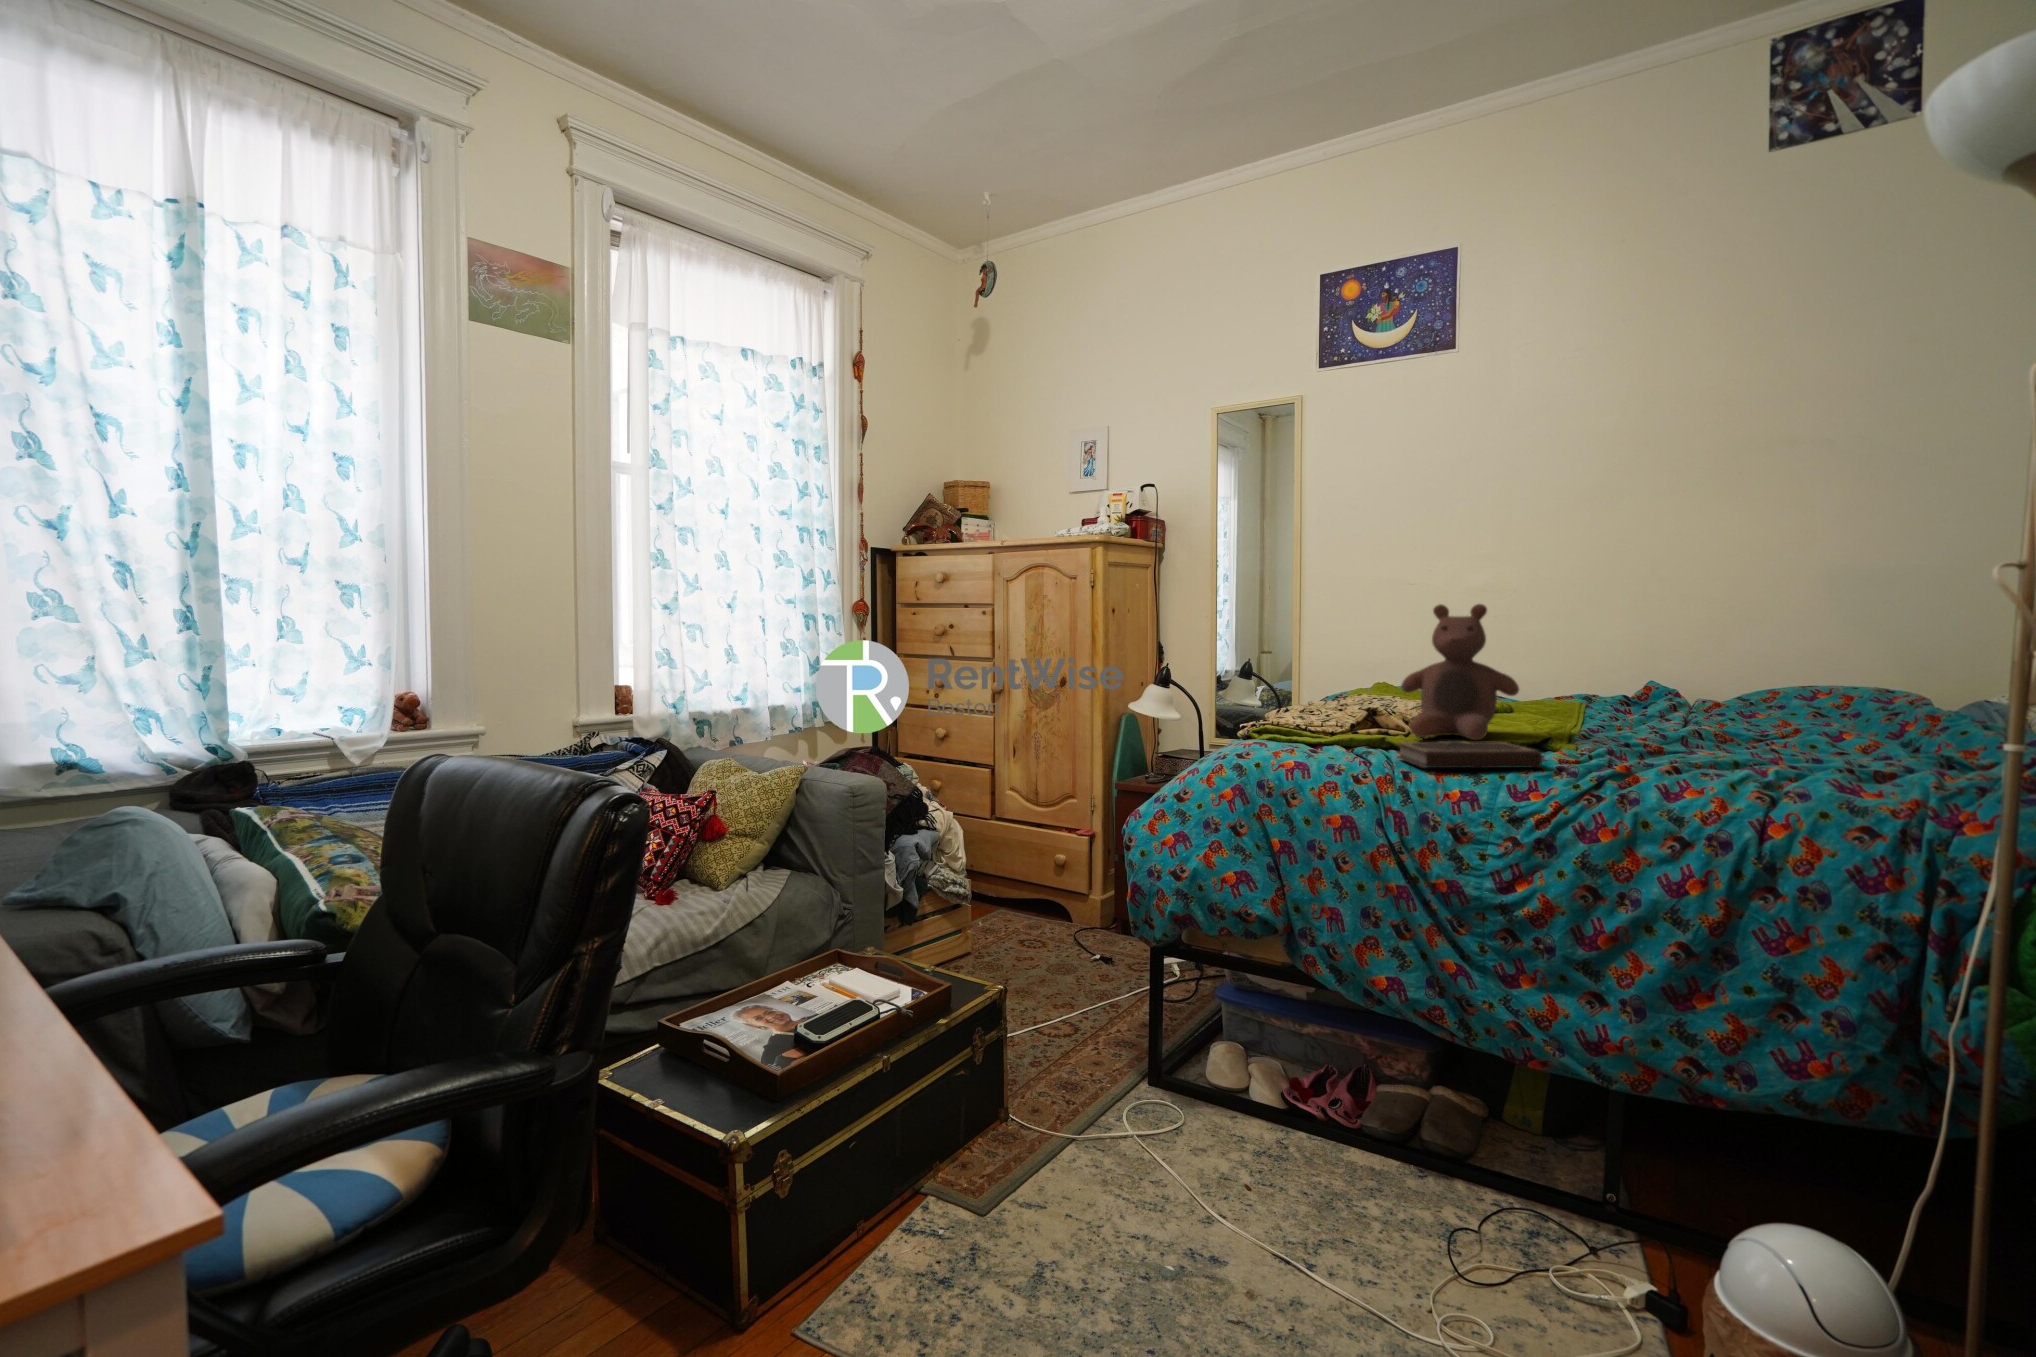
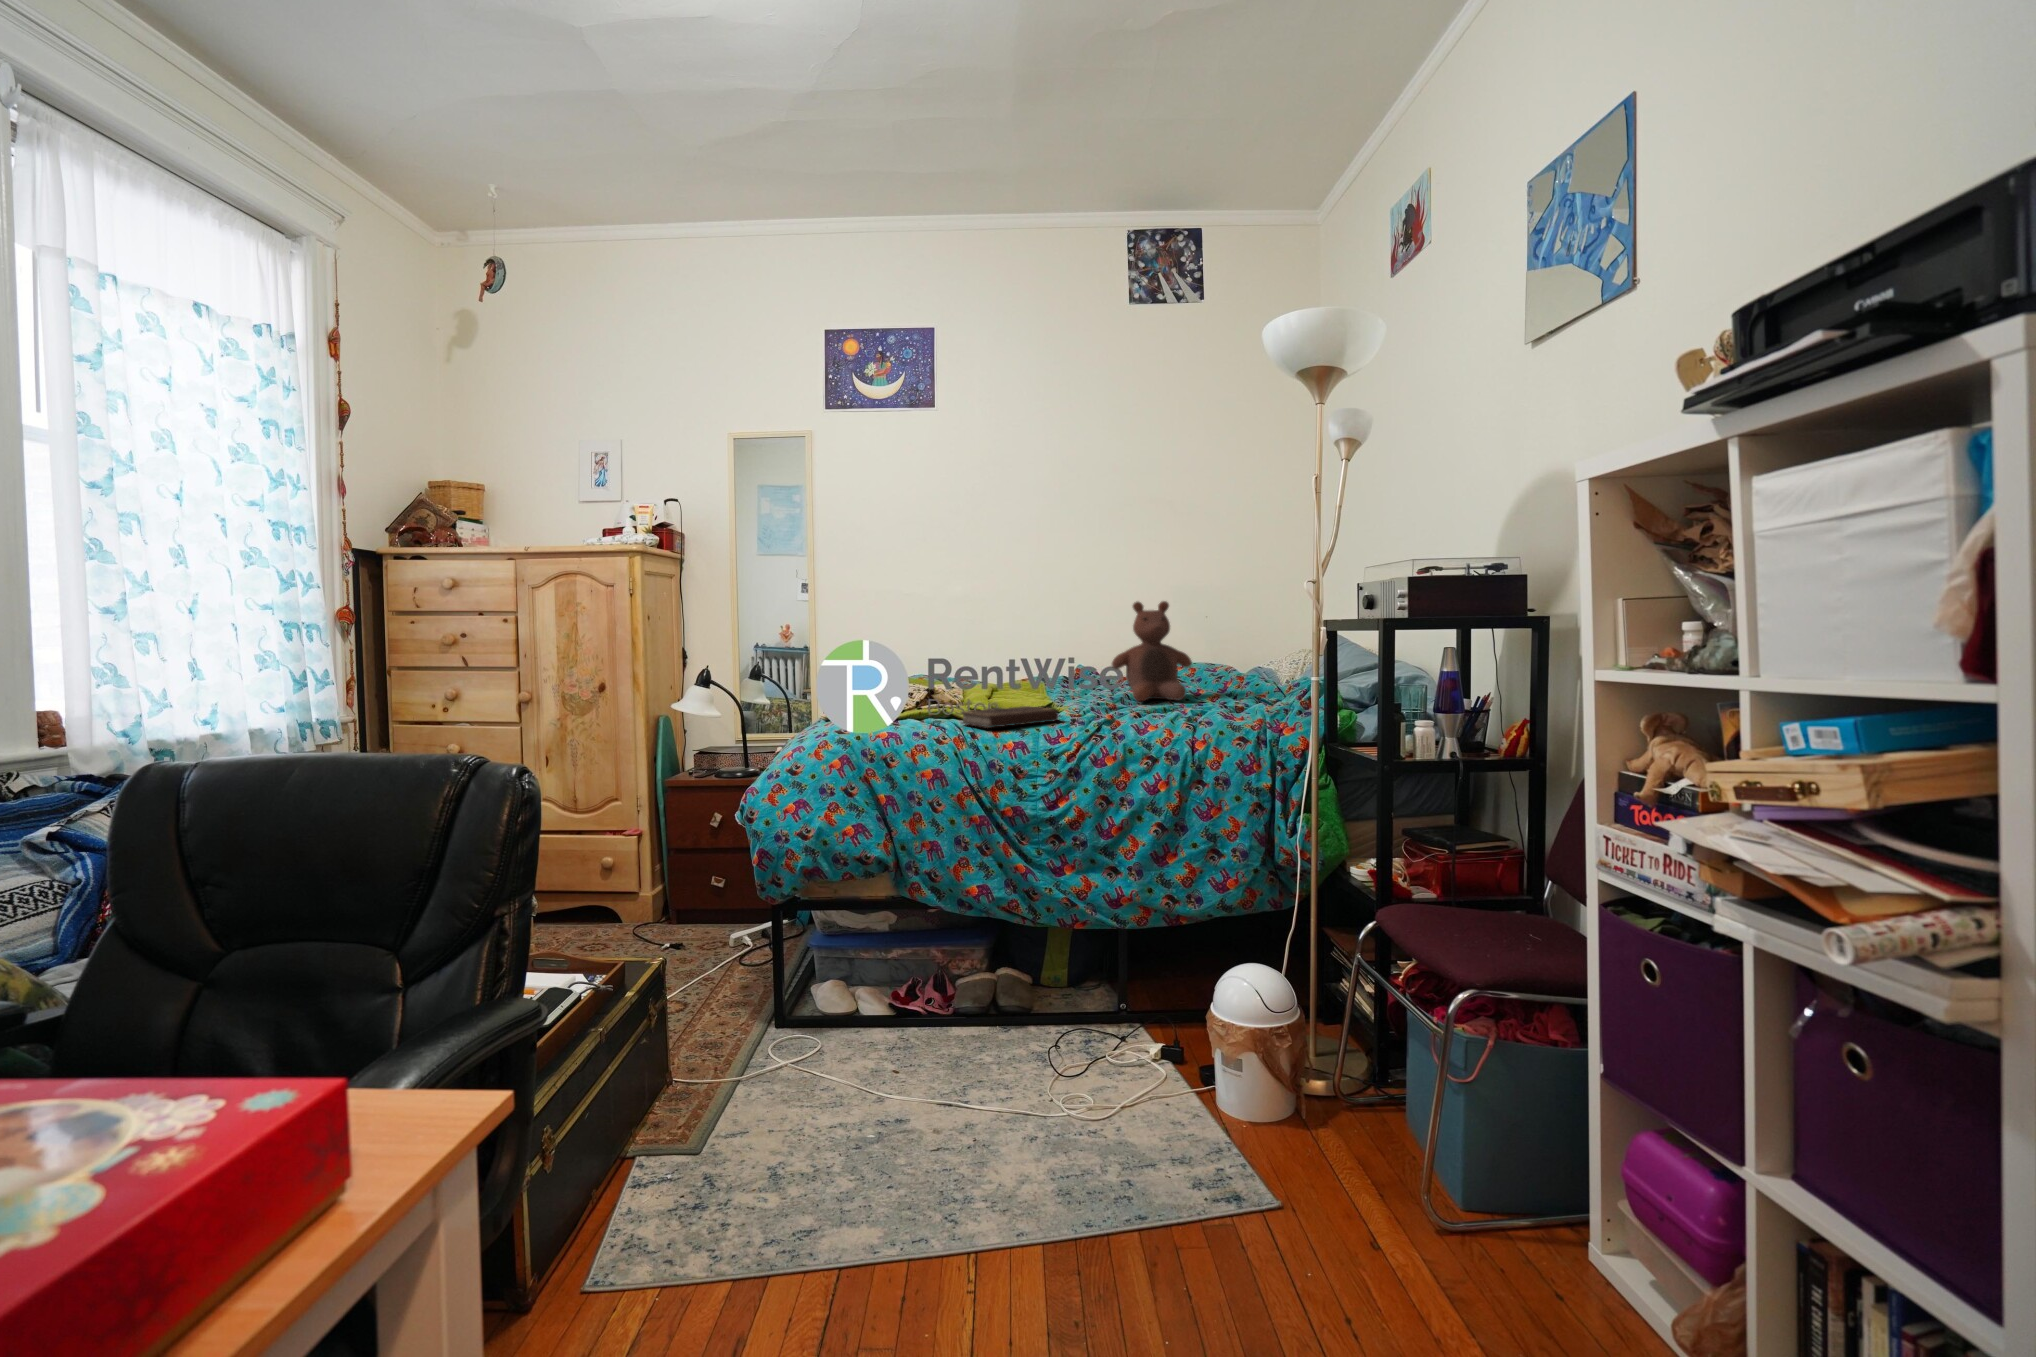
stuffed bear: present [1401,604,1519,740] -> present [1112,601,1192,701]

